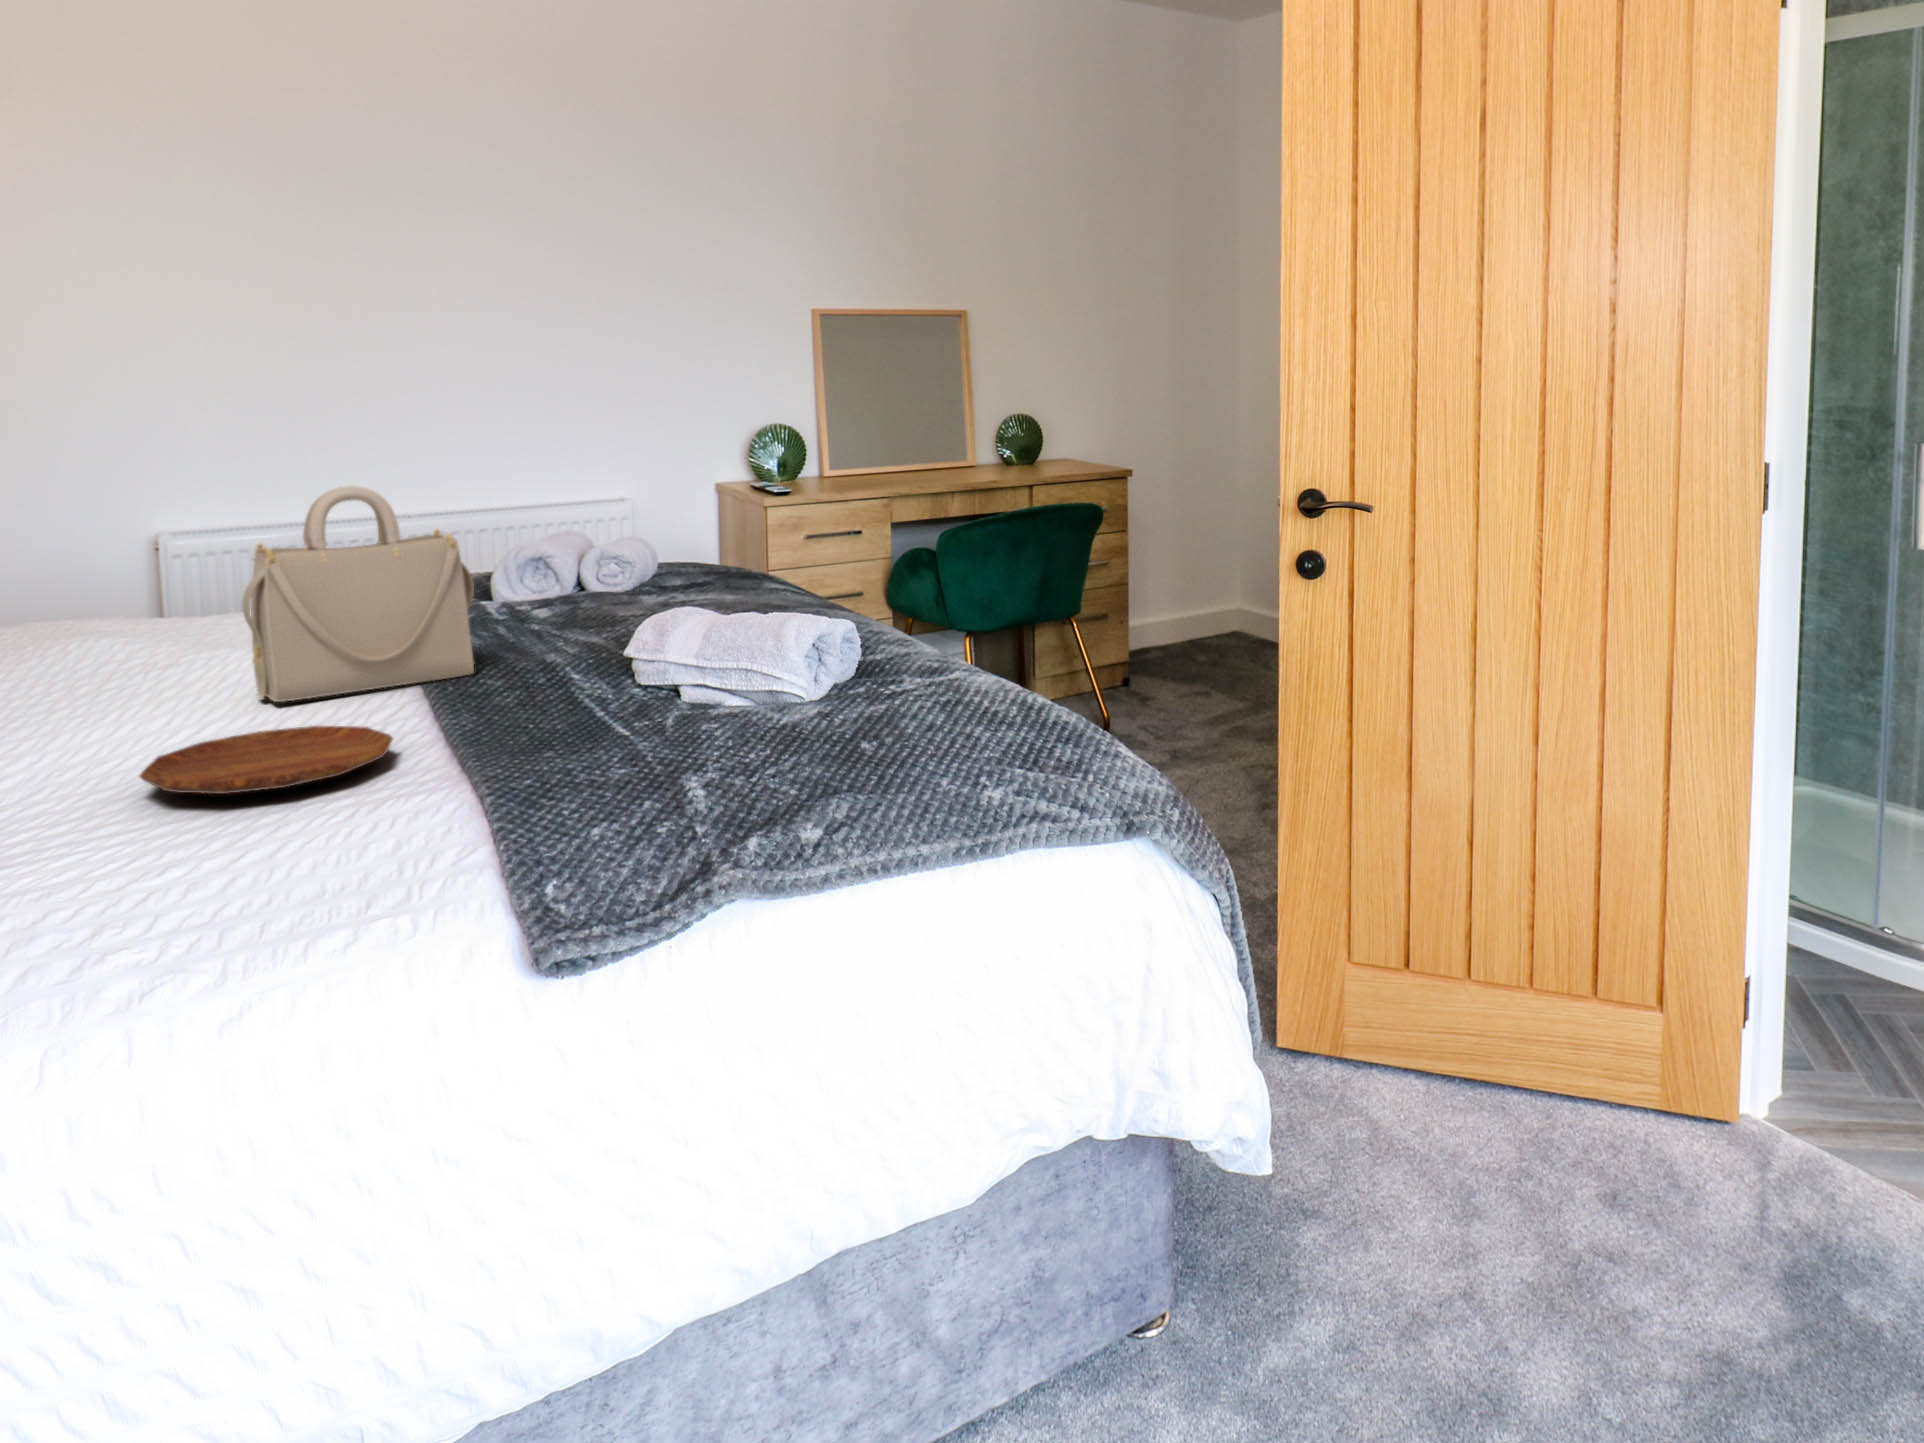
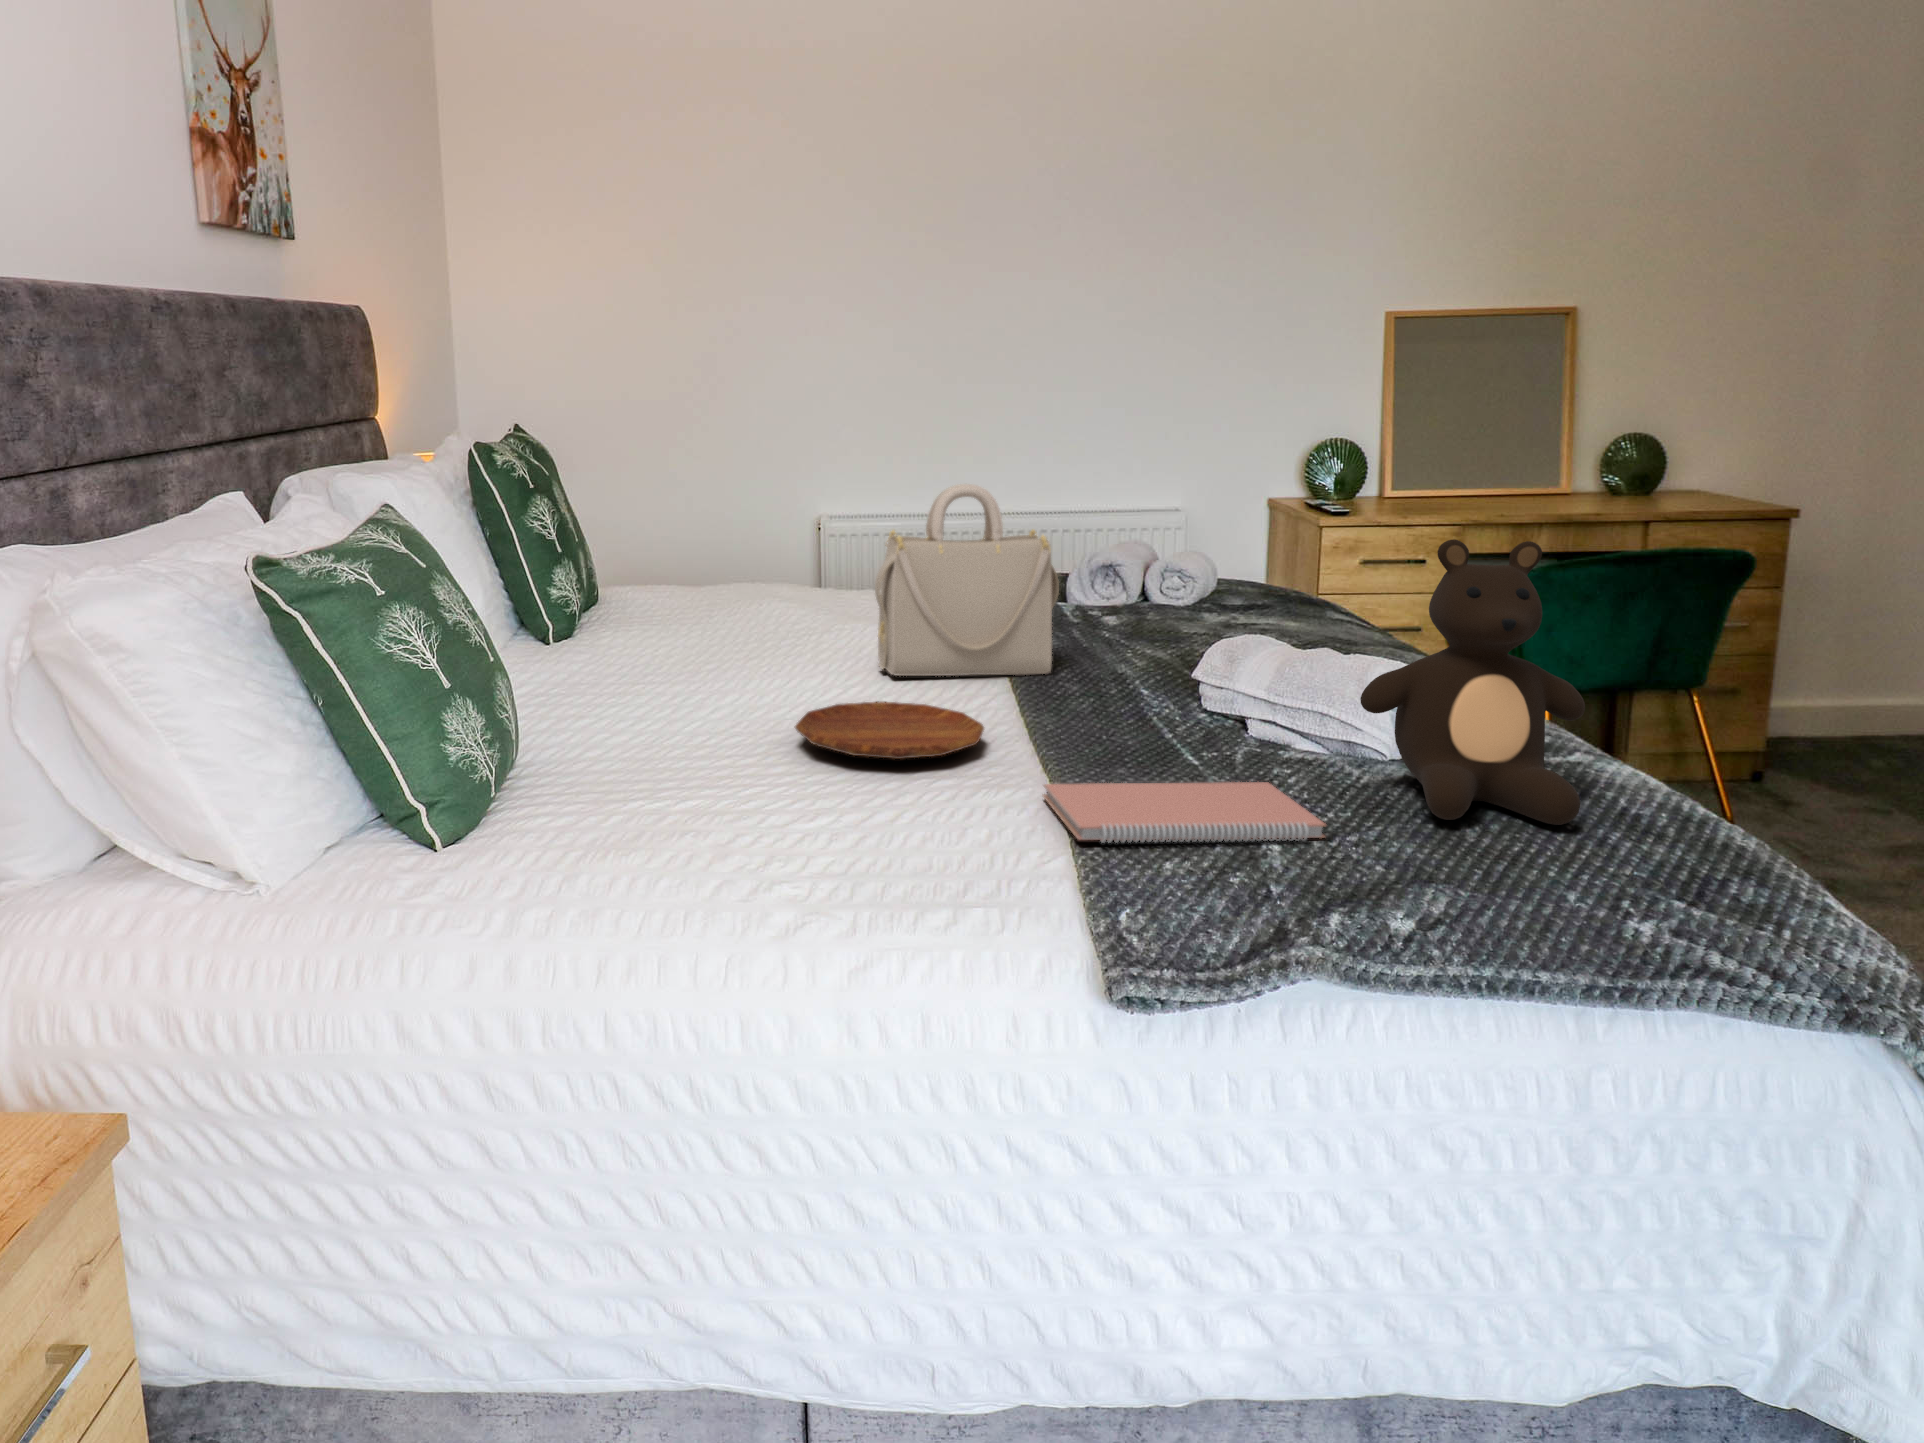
teddy bear: none [770,502,951,742] -> present [1360,539,1585,825]
notebook: none [462,739,747,827] -> present [1043,782,1326,843]

